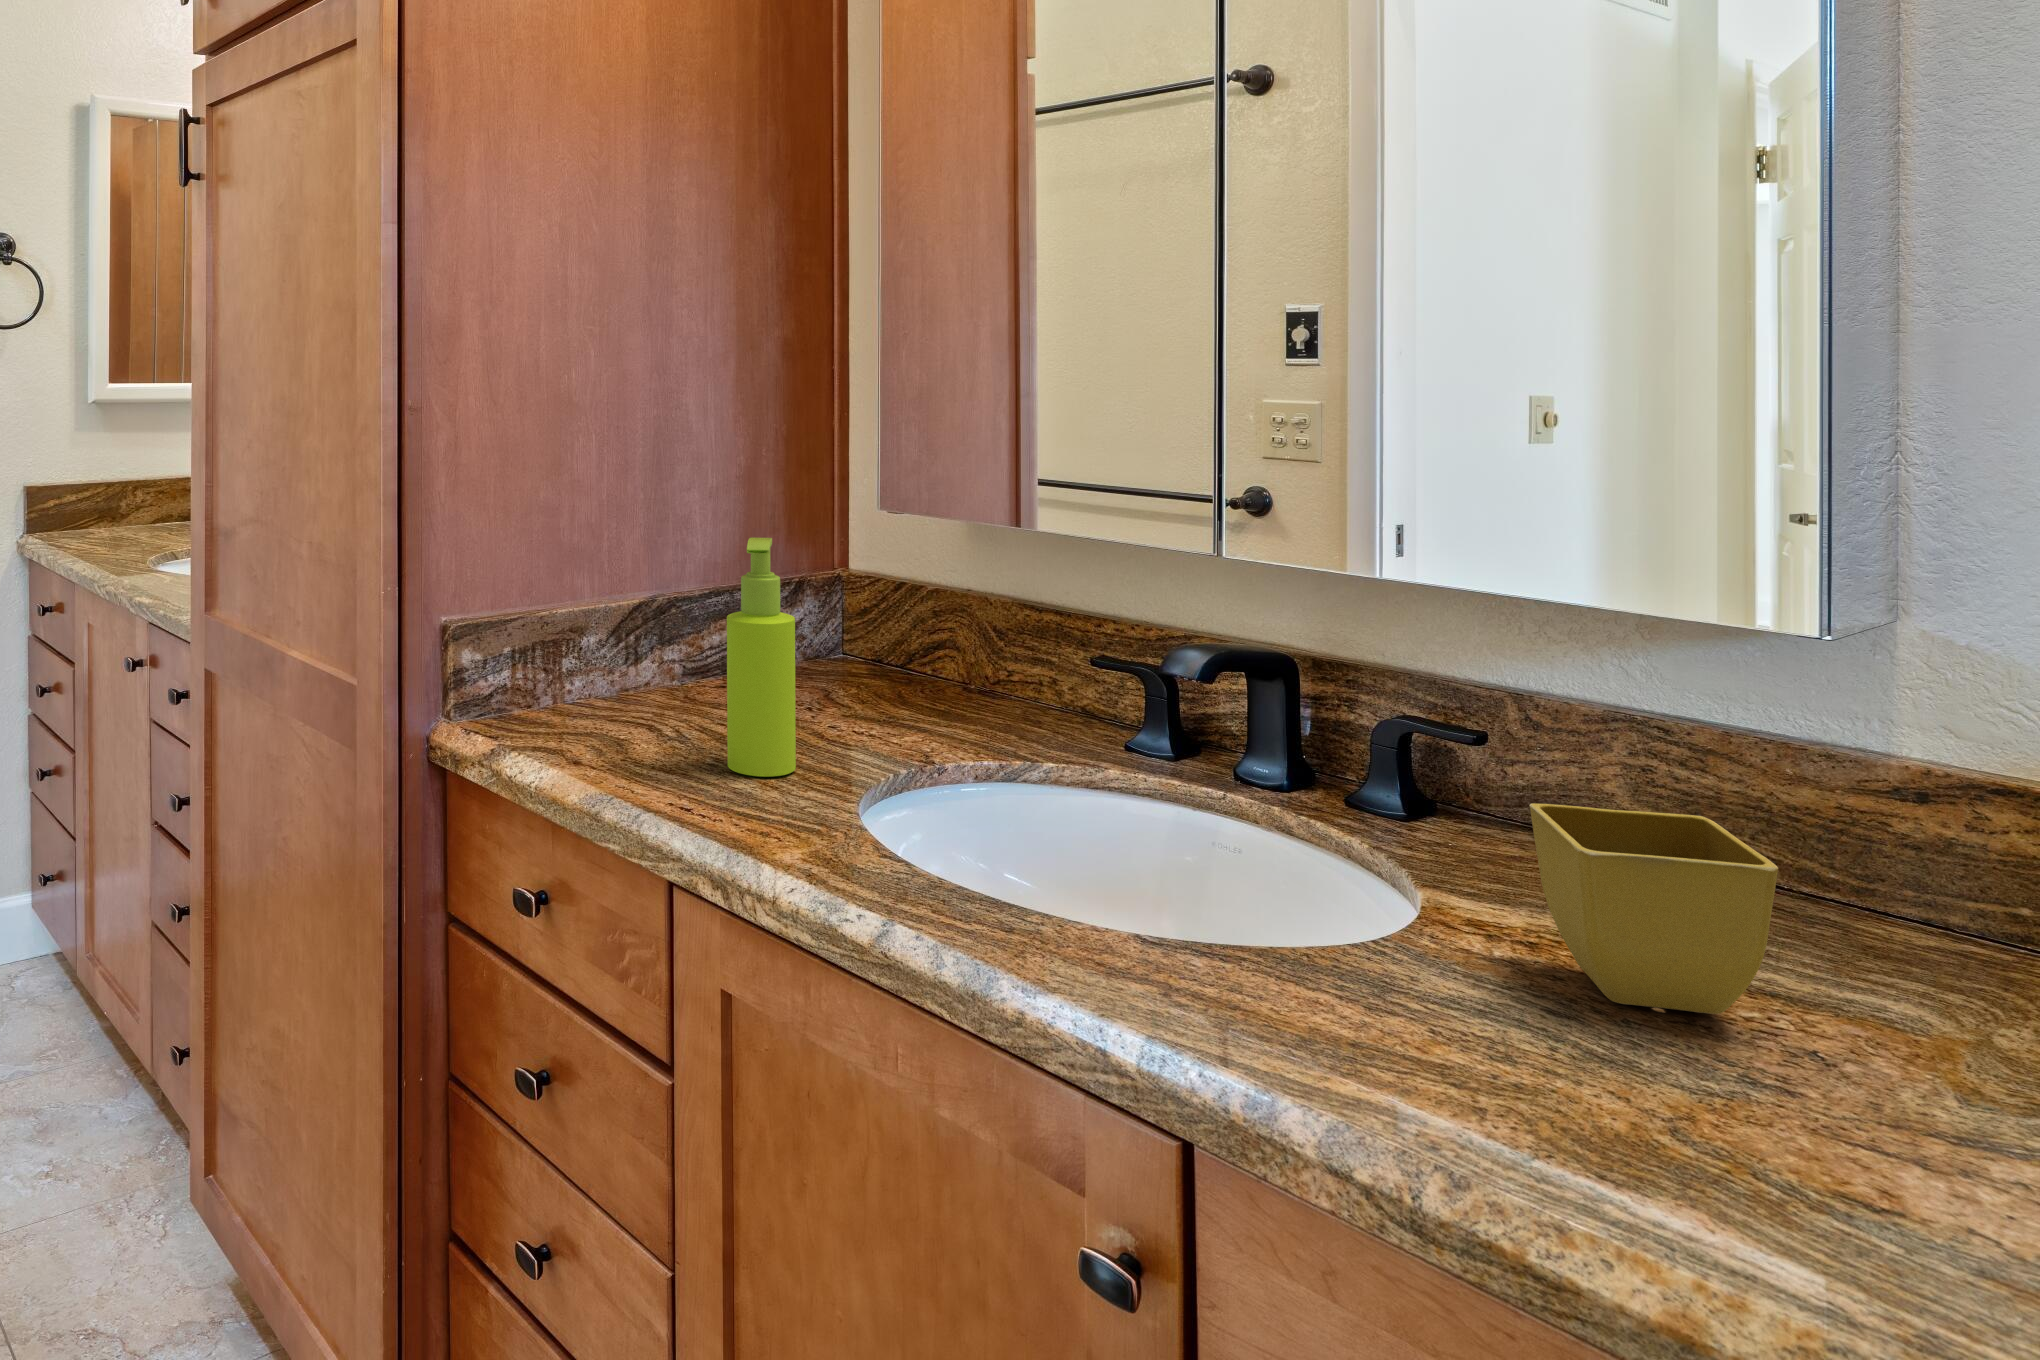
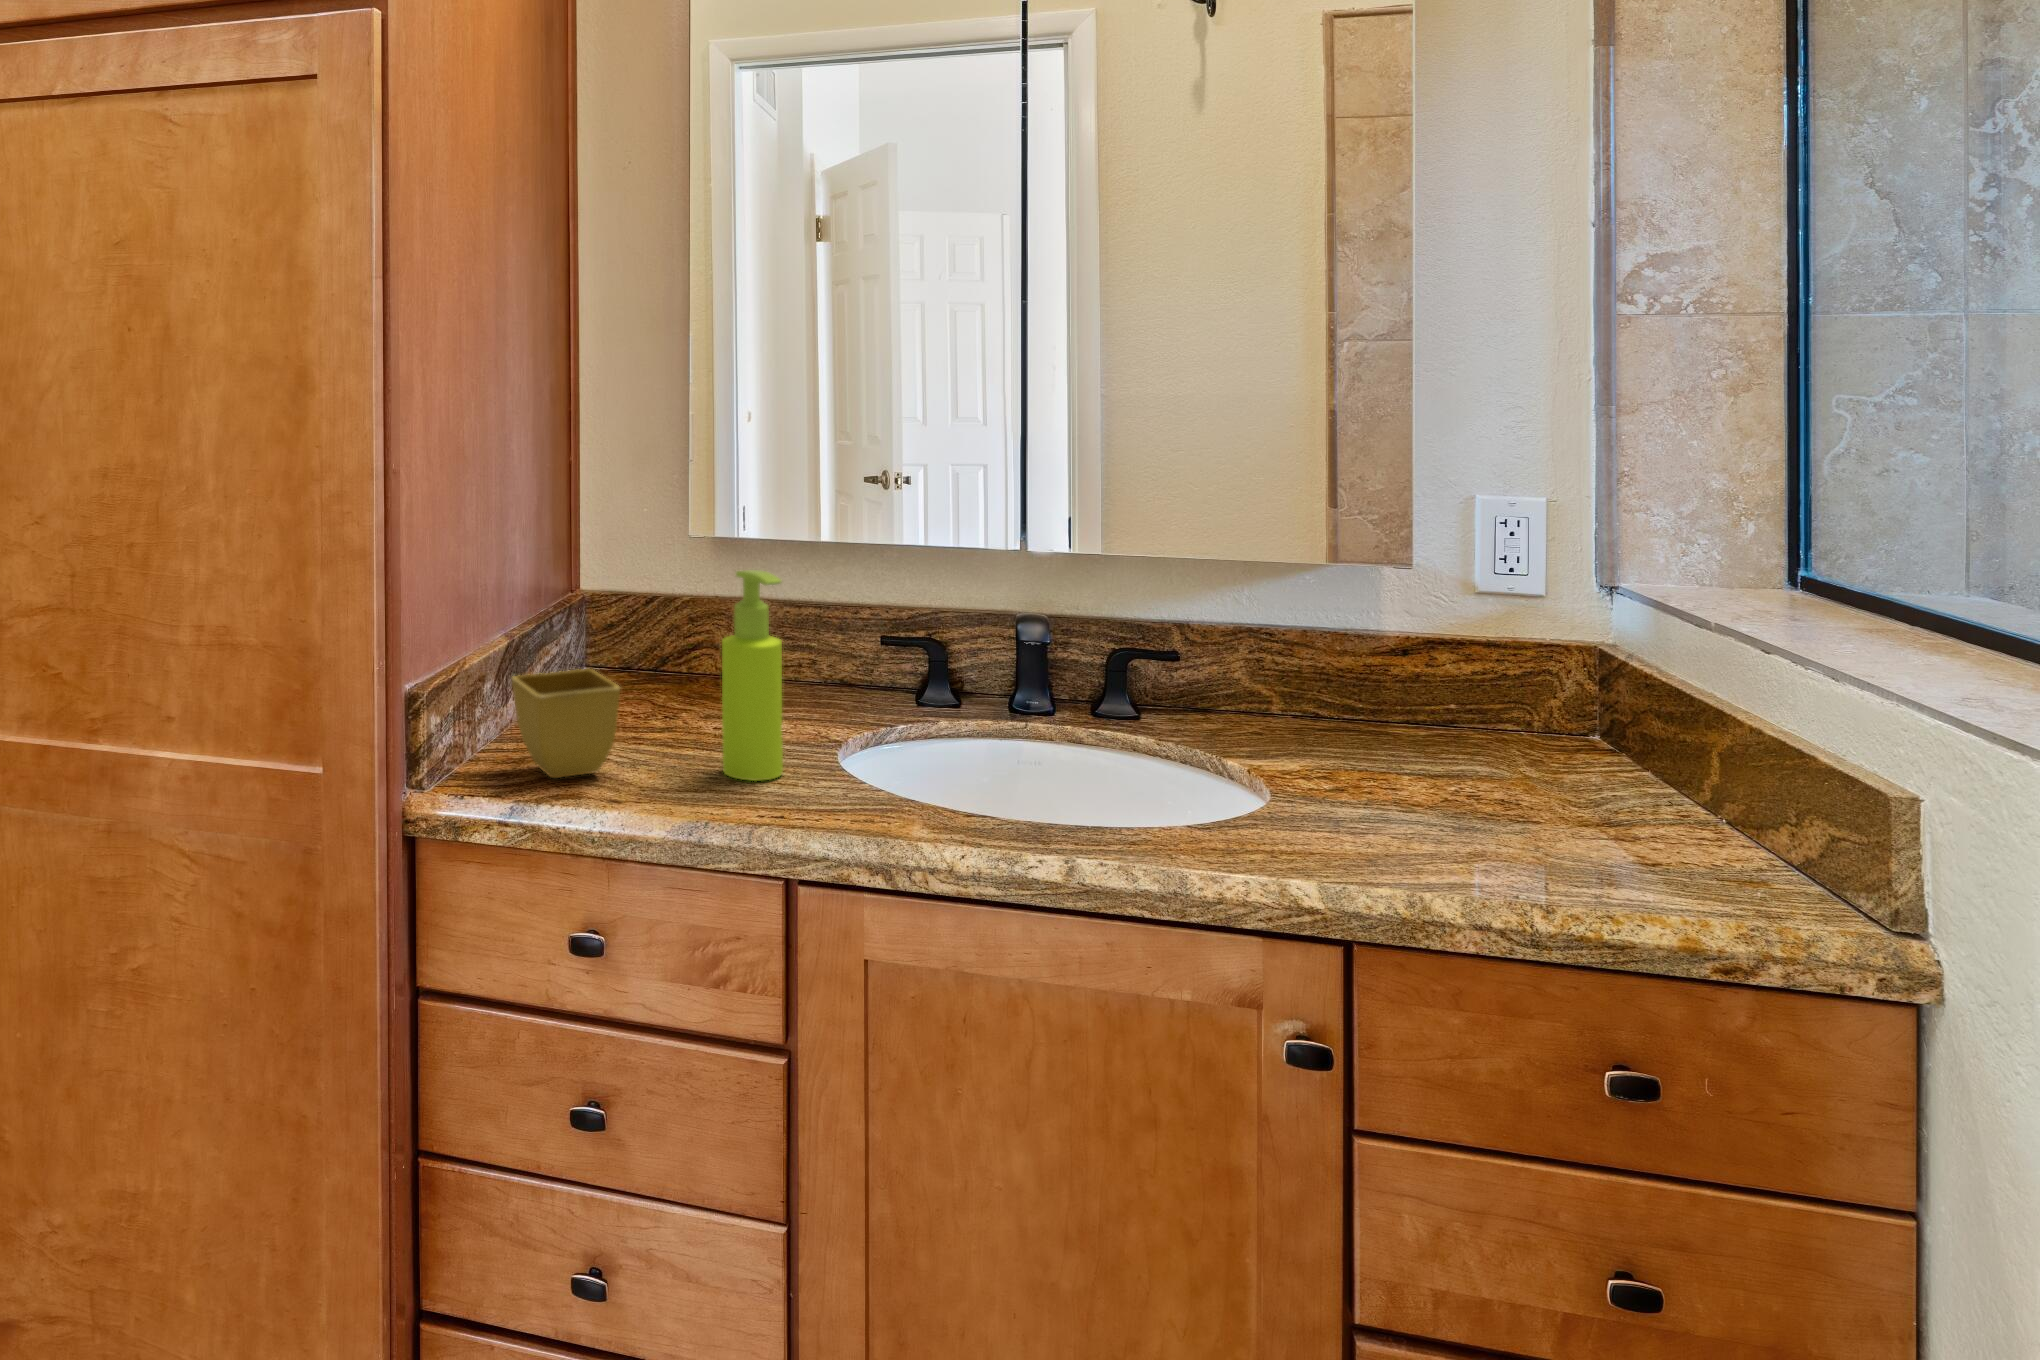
flower pot: present [1529,804,1778,1014] -> present [512,669,620,778]

